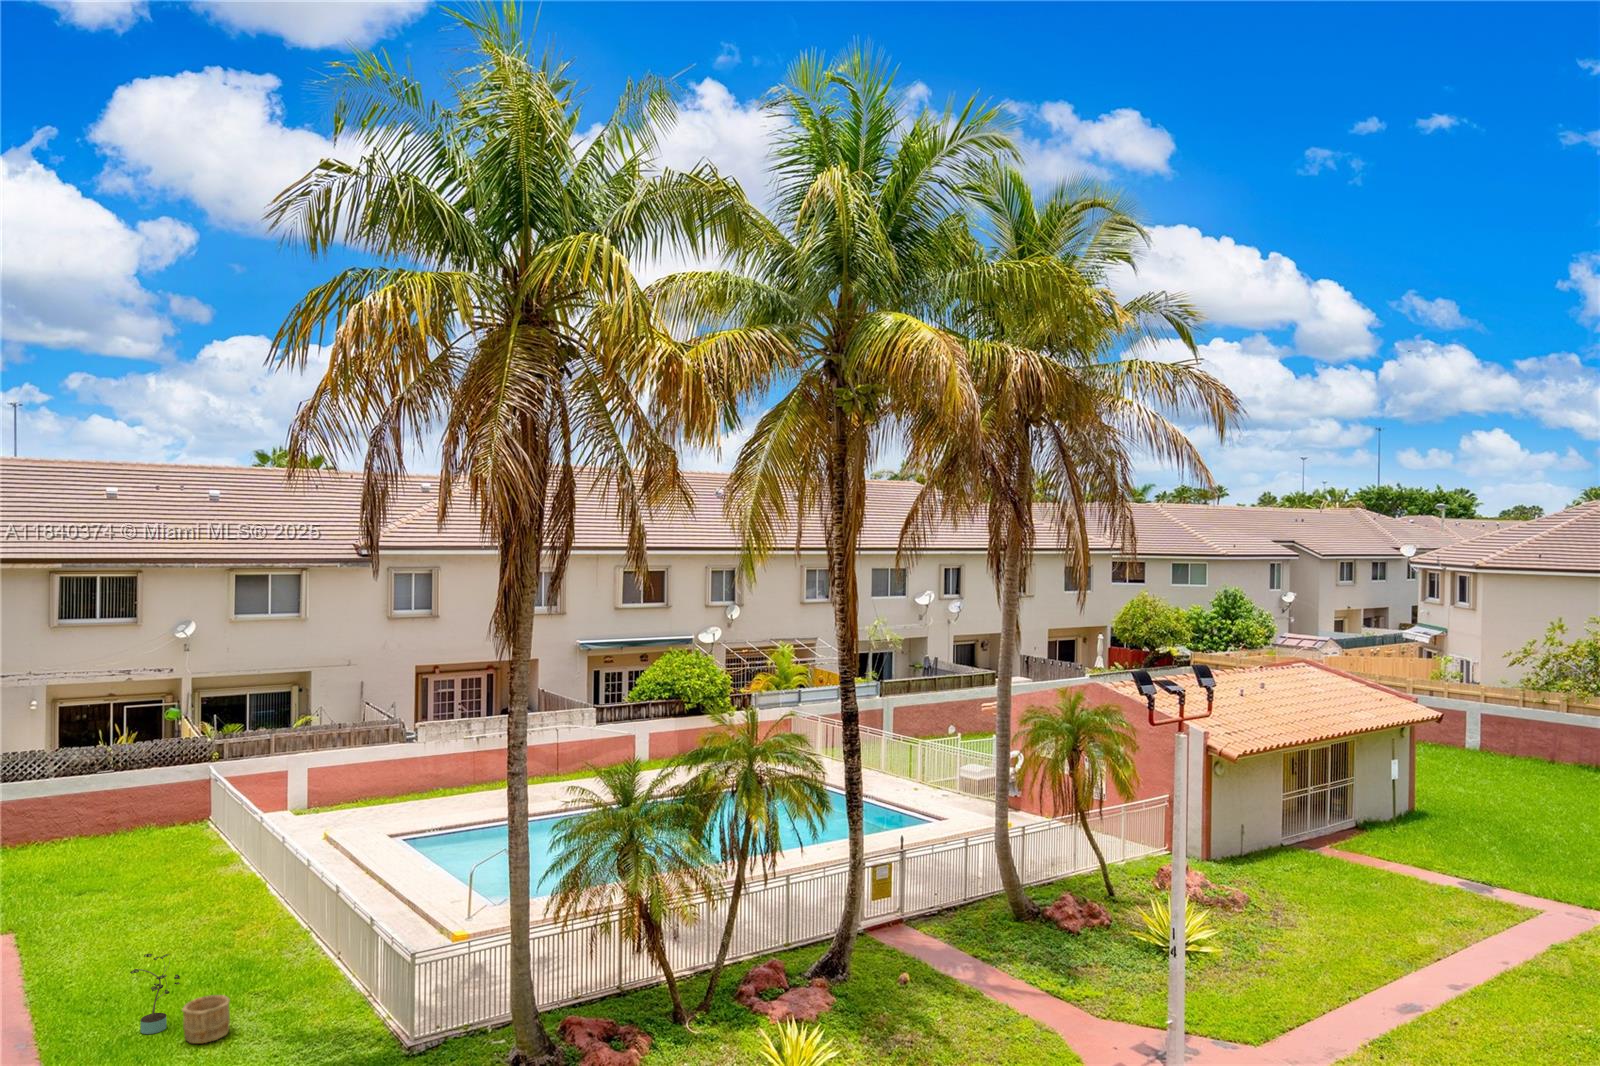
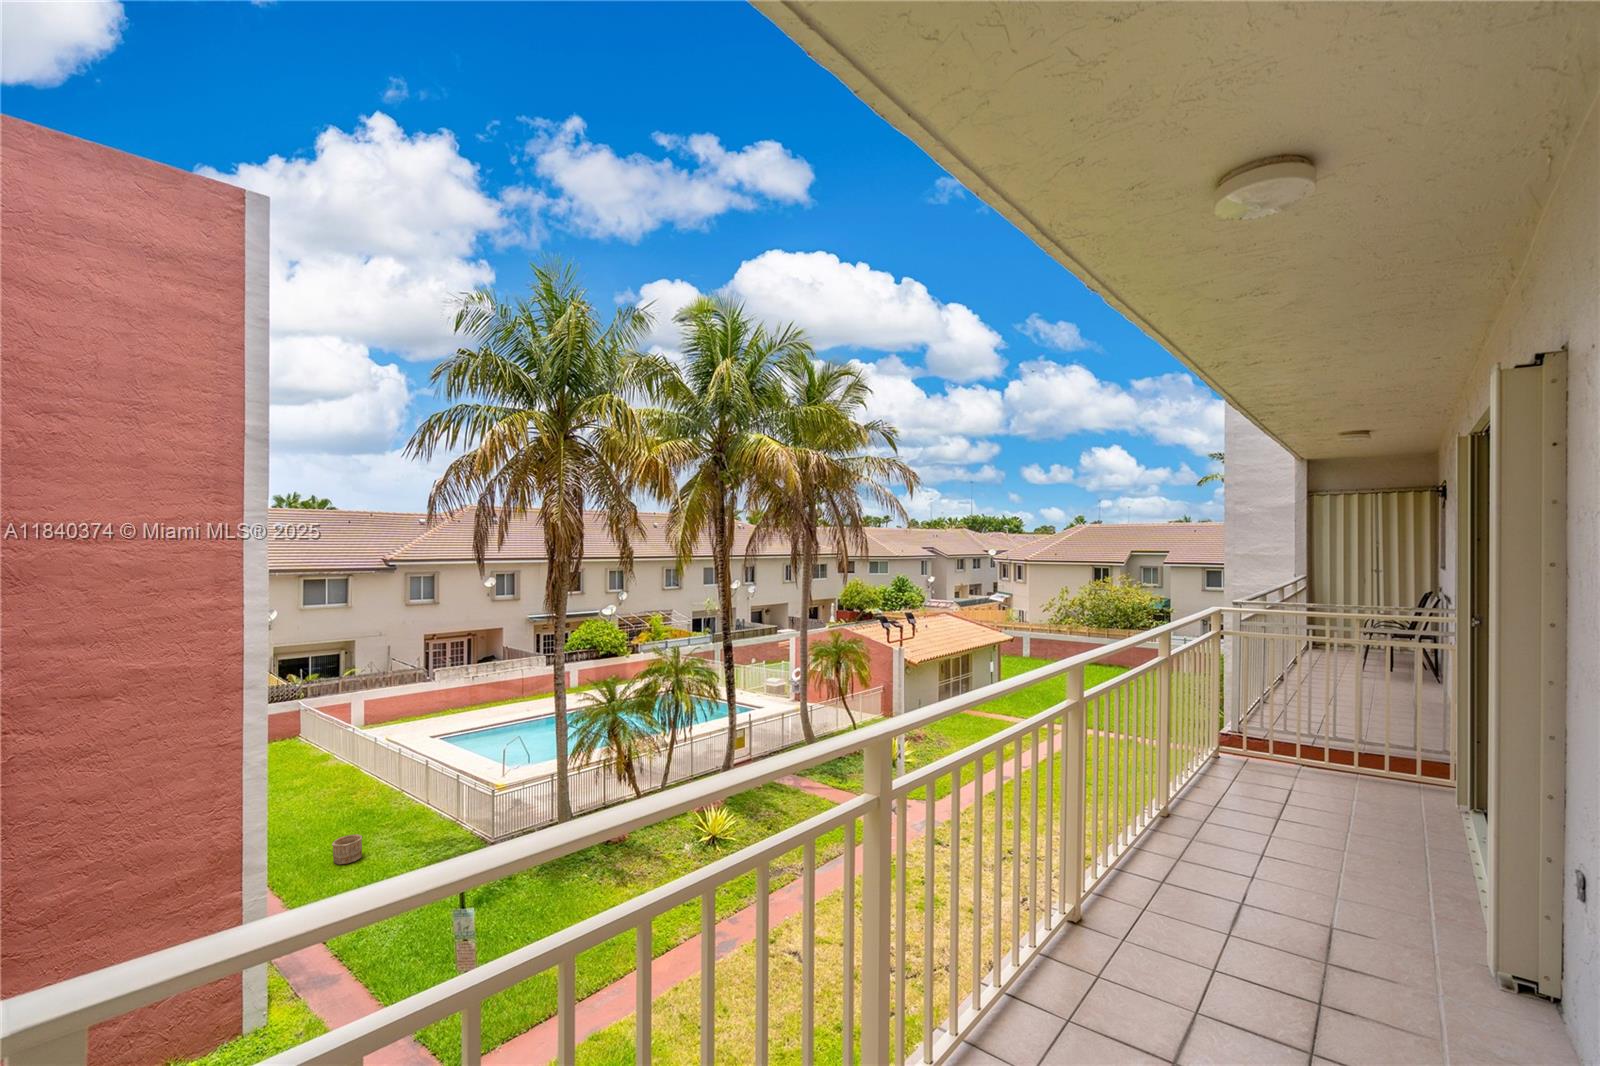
potted plant: present [130,954,180,1034] -> none [295,812,328,863]

